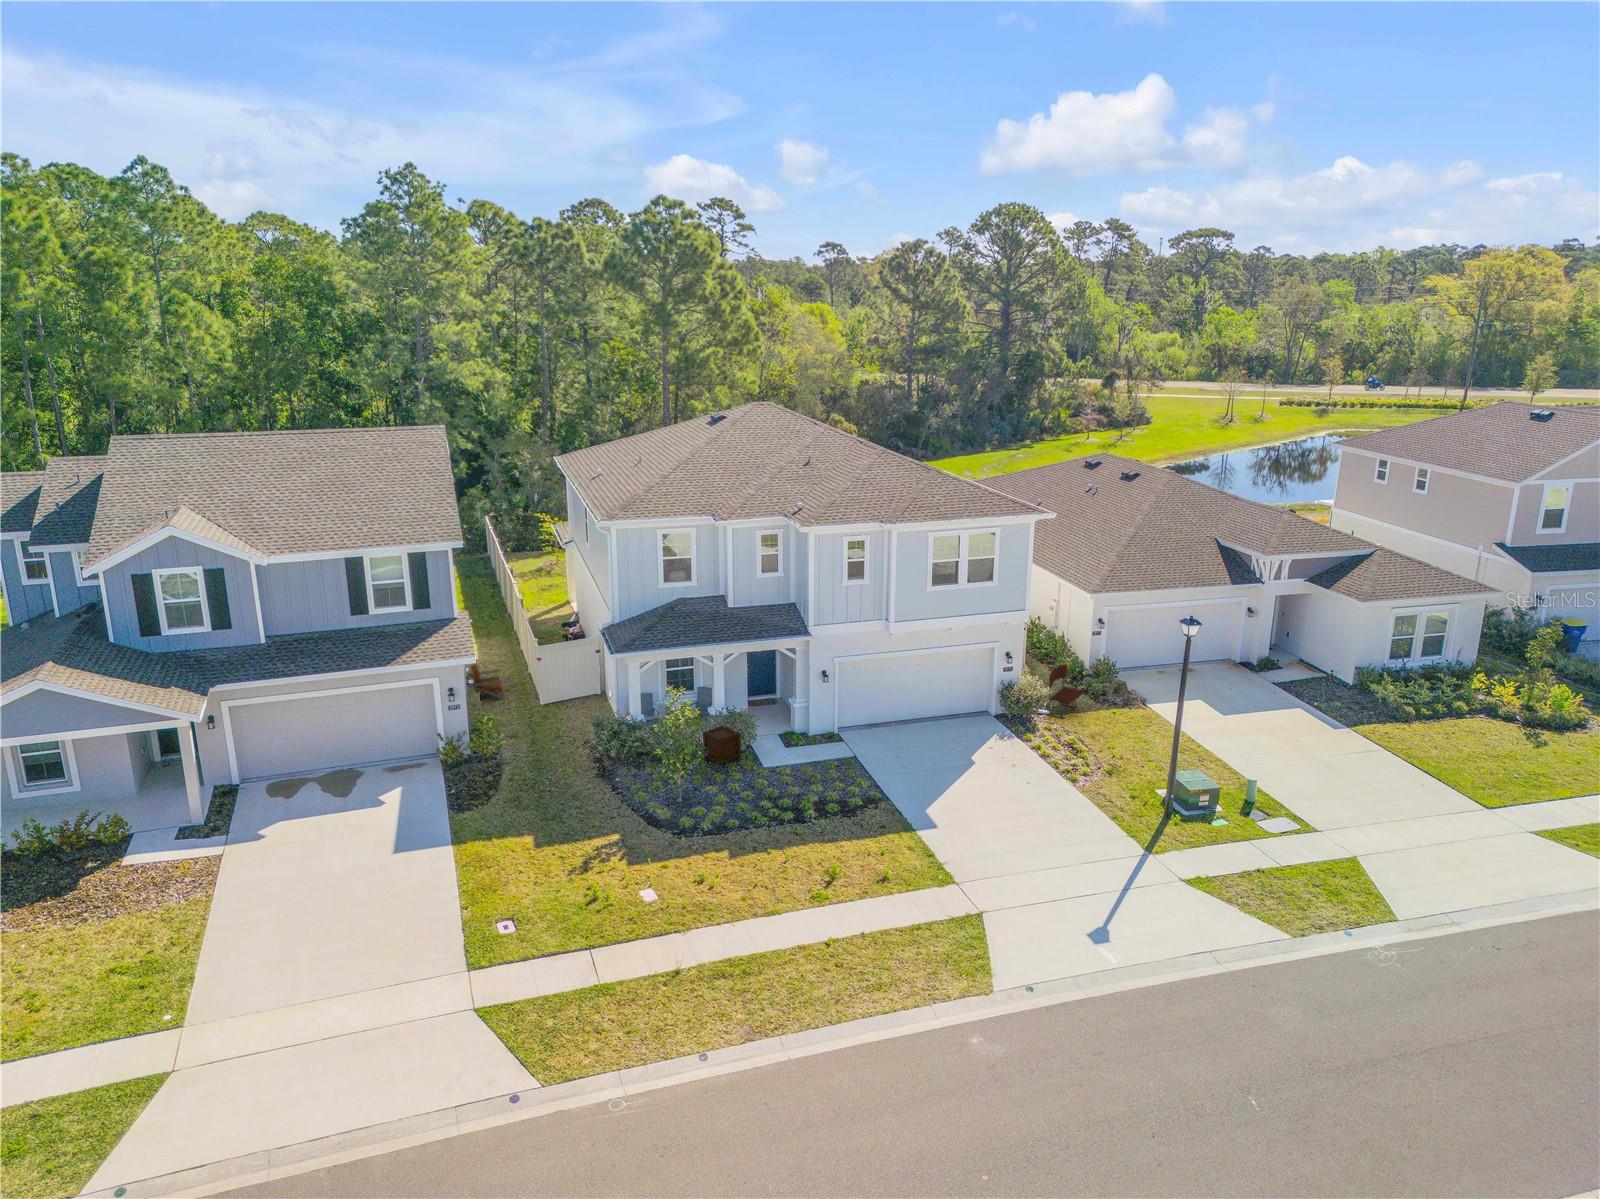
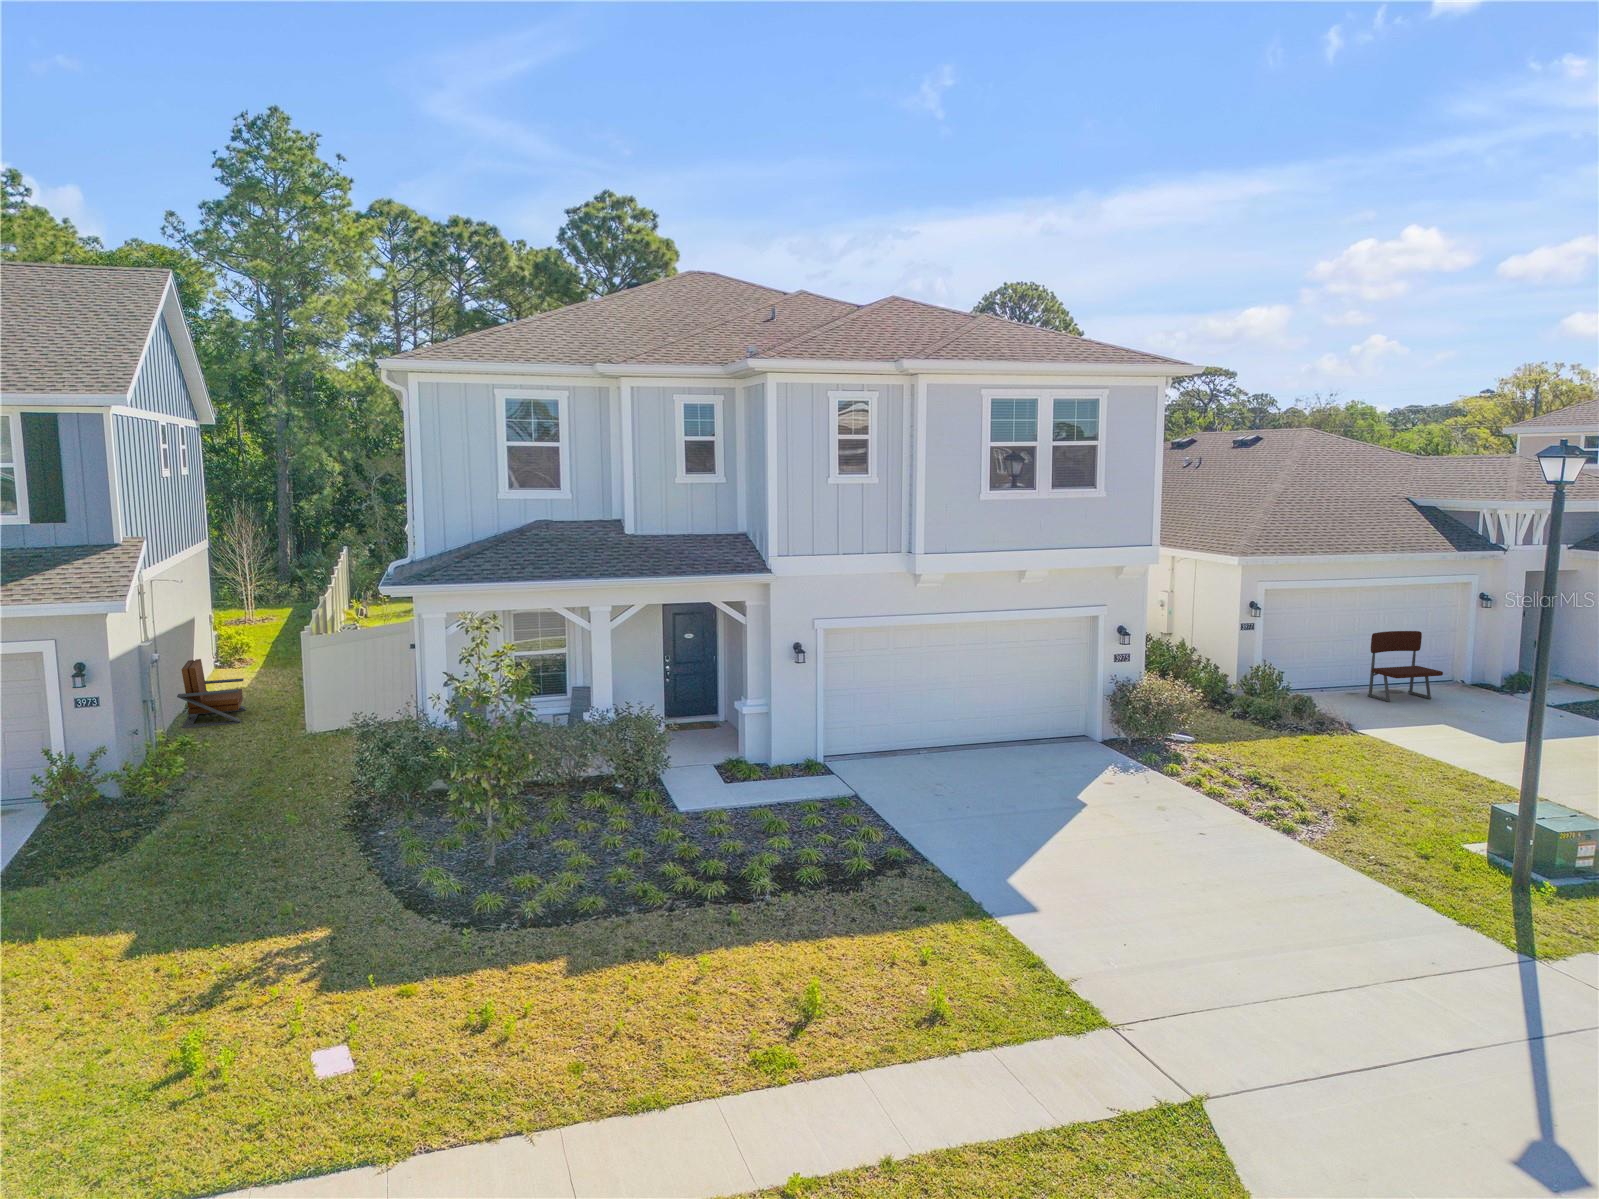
bench: present [1047,664,1084,719] -> present [1368,631,1443,702]
wooden crate: present [703,726,741,764] -> none [563,738,636,808]

